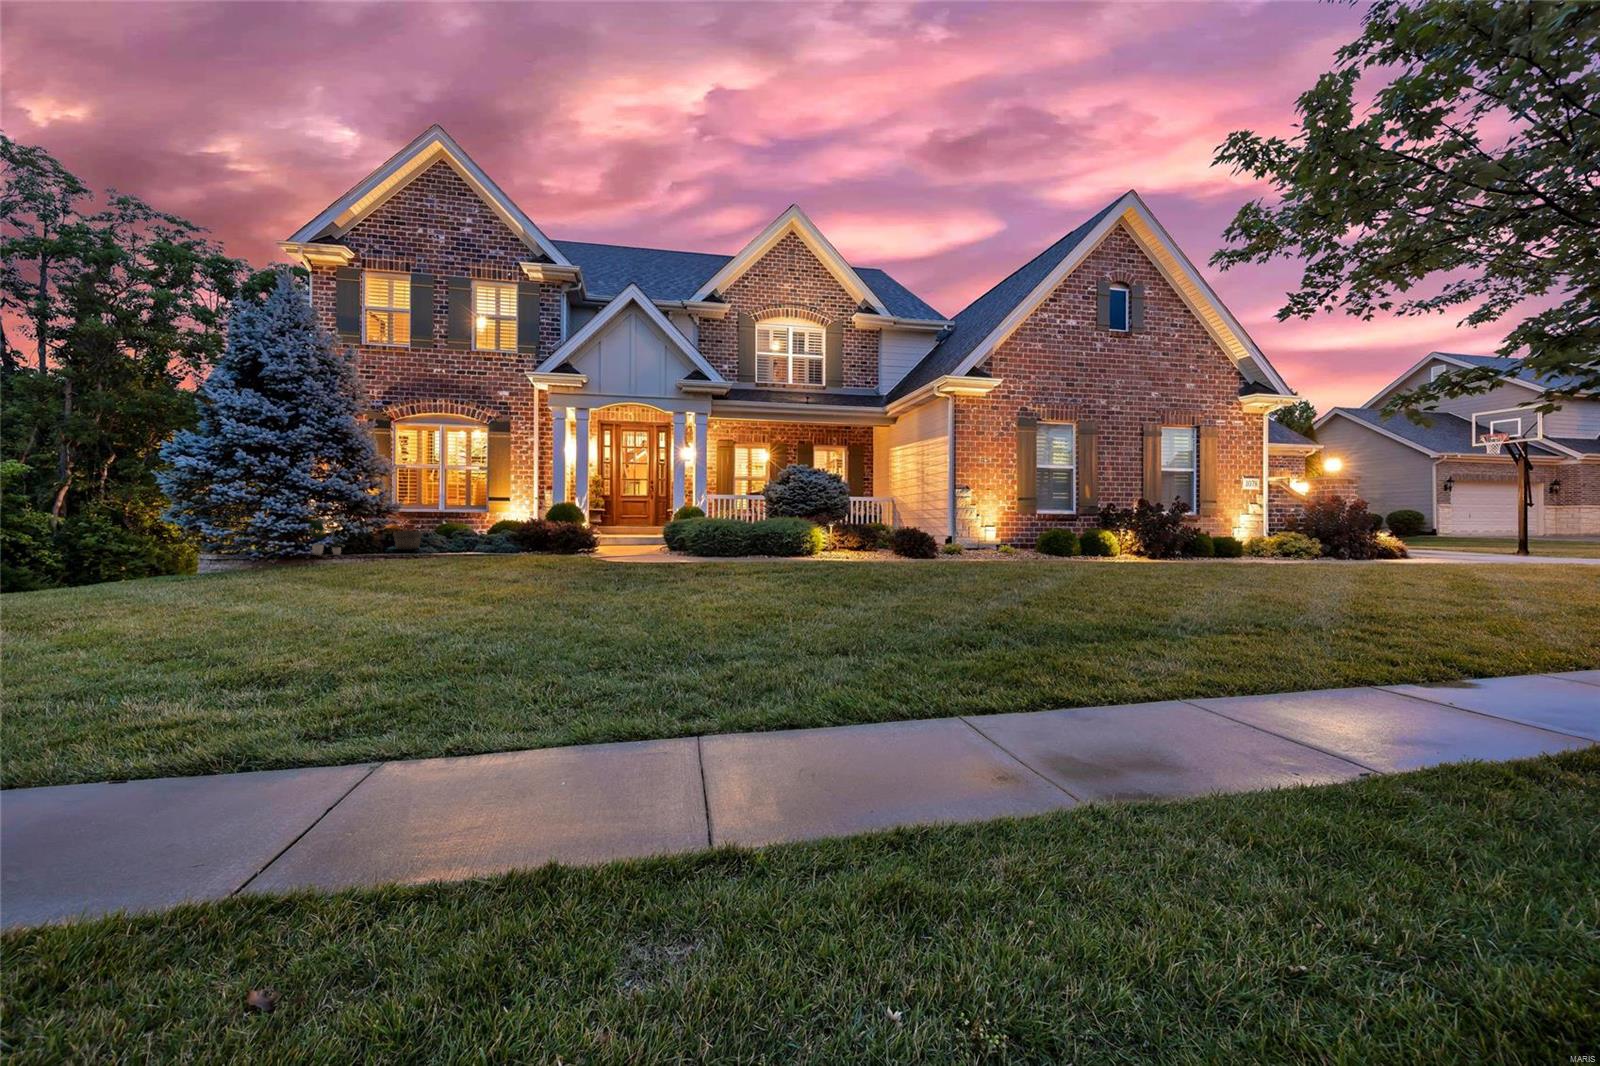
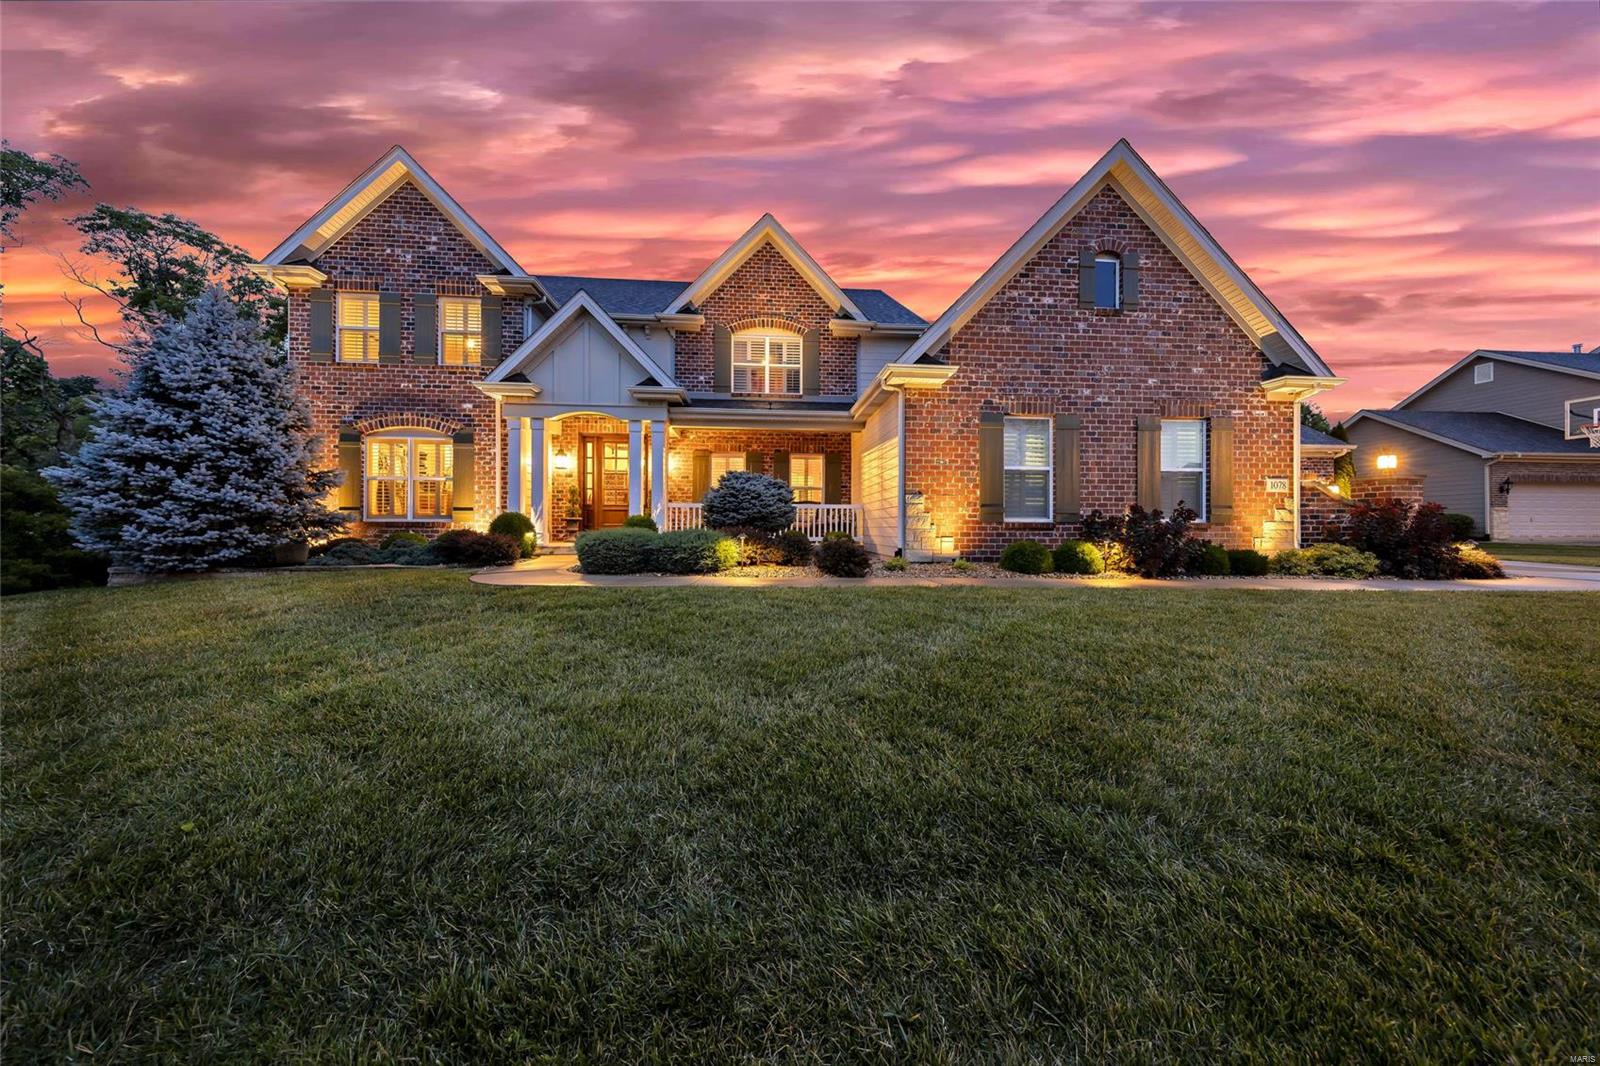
potted plant: present [308,517,344,555] -> none [147,526,193,571]

